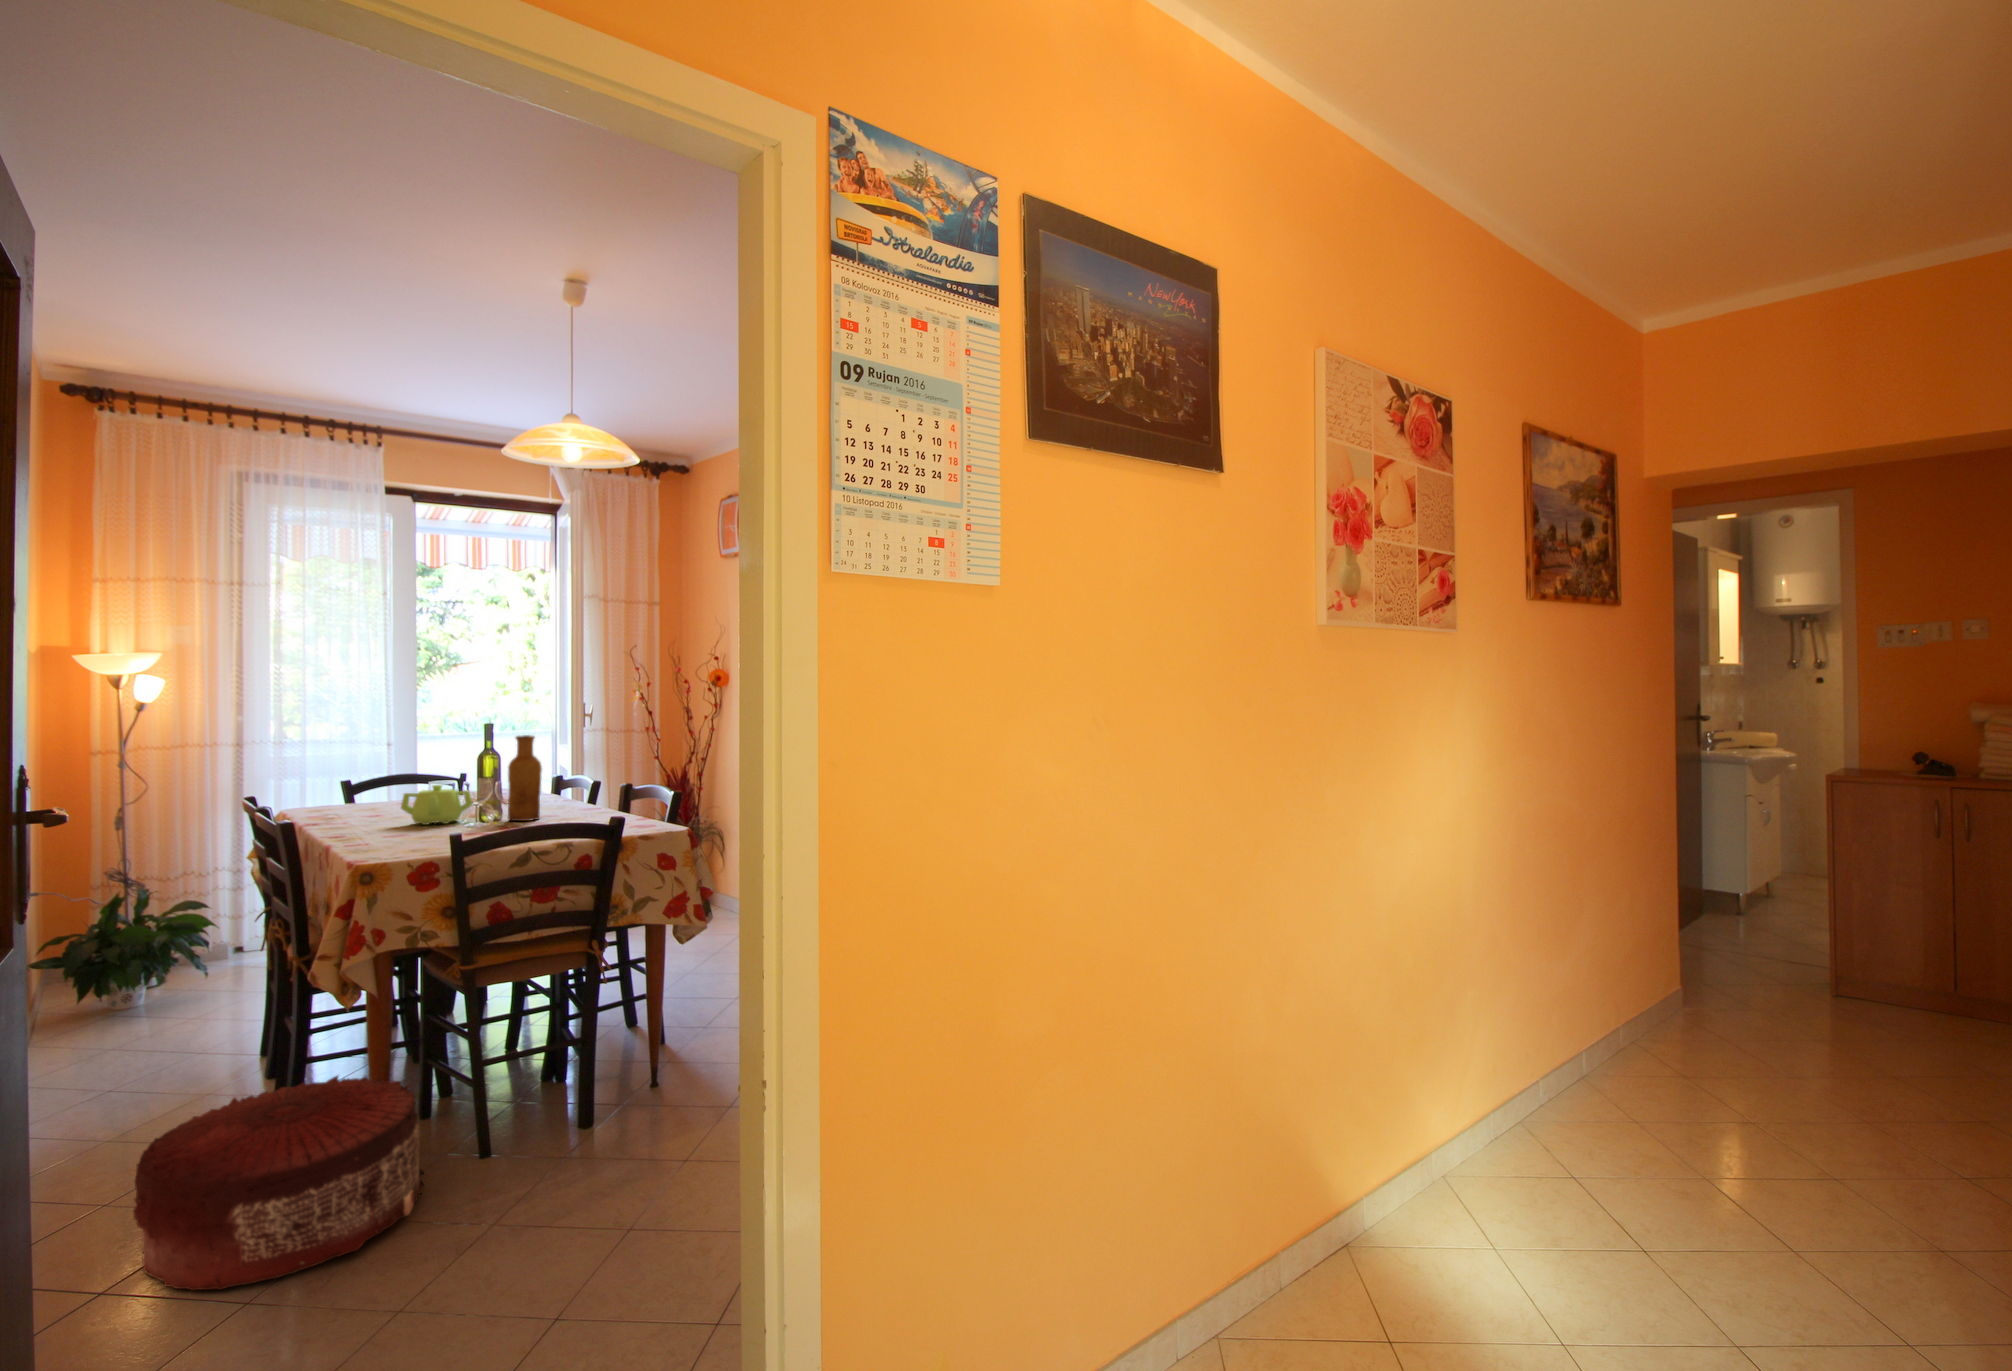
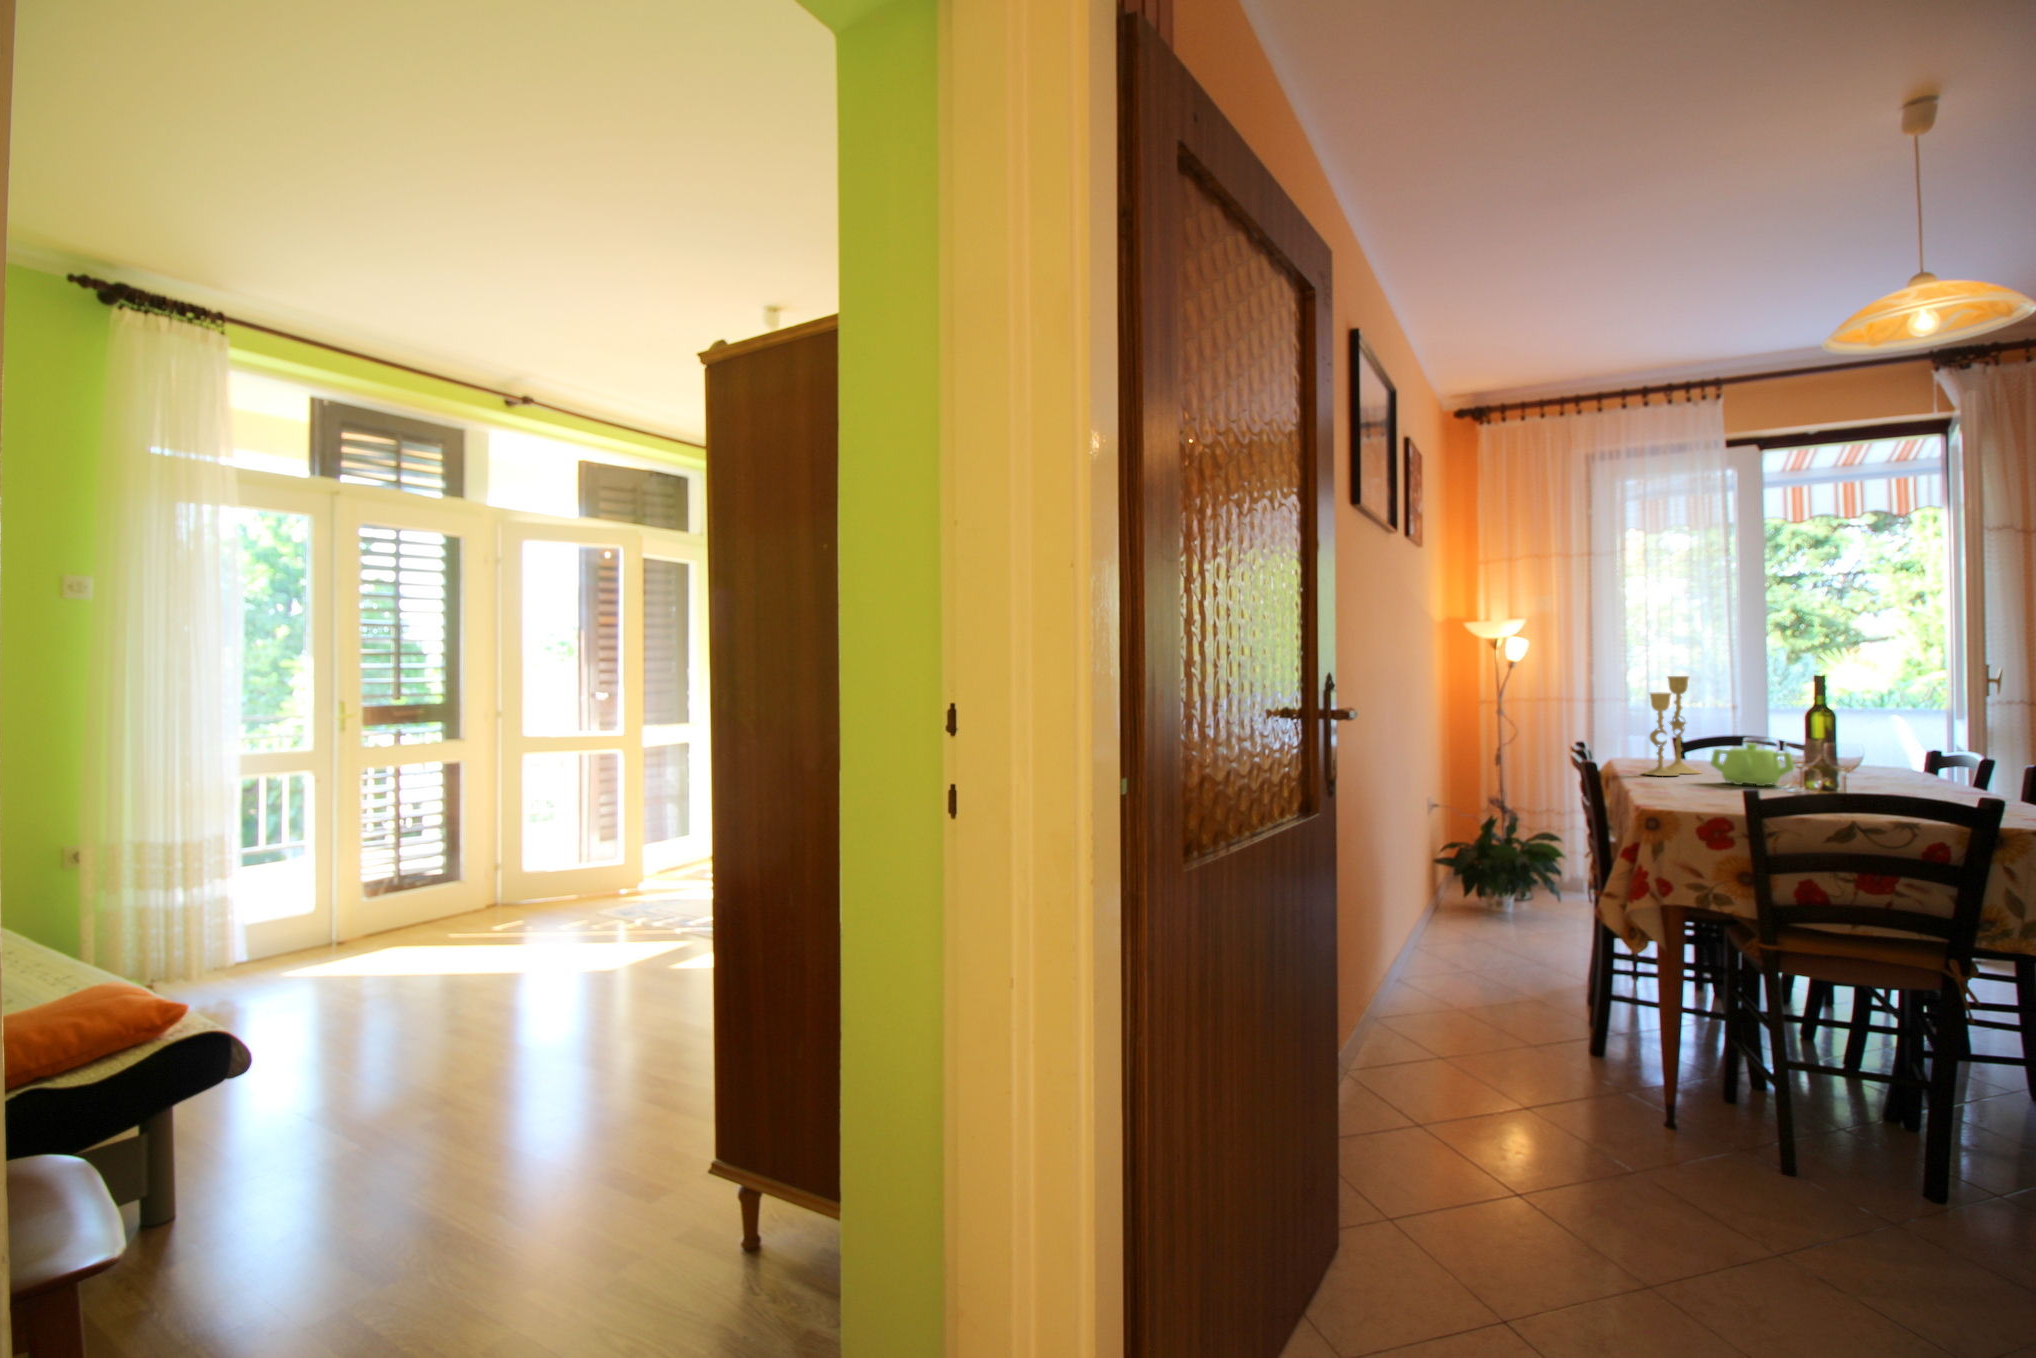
candlestick: none [329,722,387,825] -> present [1643,676,1701,776]
vase: present [508,735,542,821] -> none [1840,693,1887,795]
pouf: present [133,1076,424,1291] -> none [1457,998,1715,1184]

